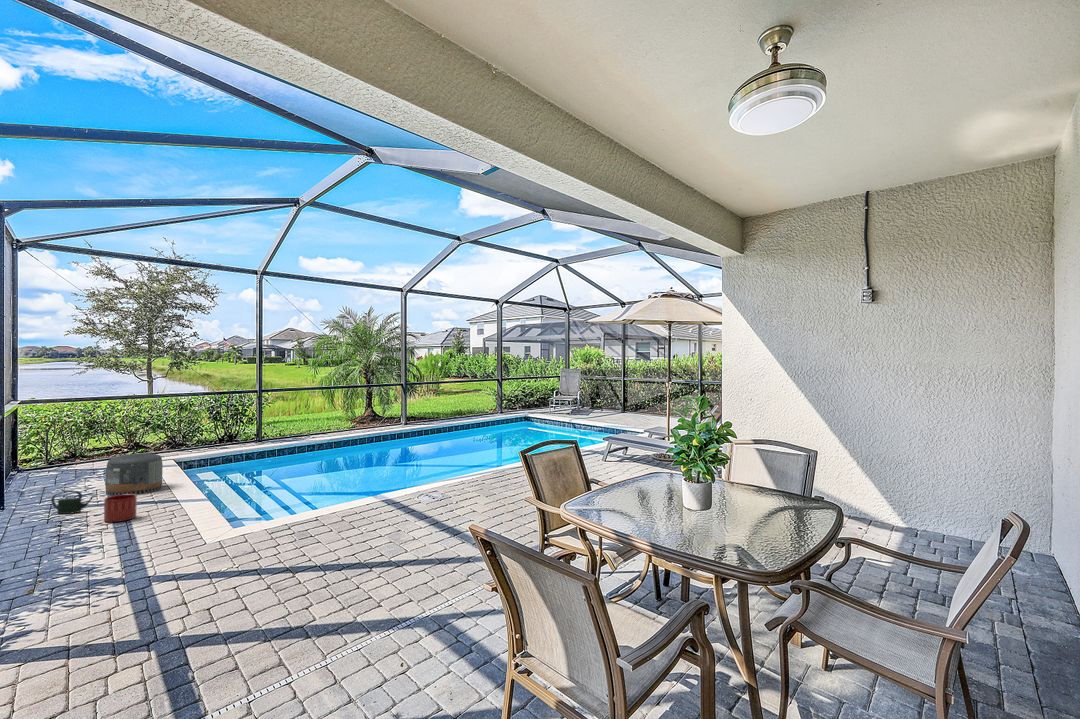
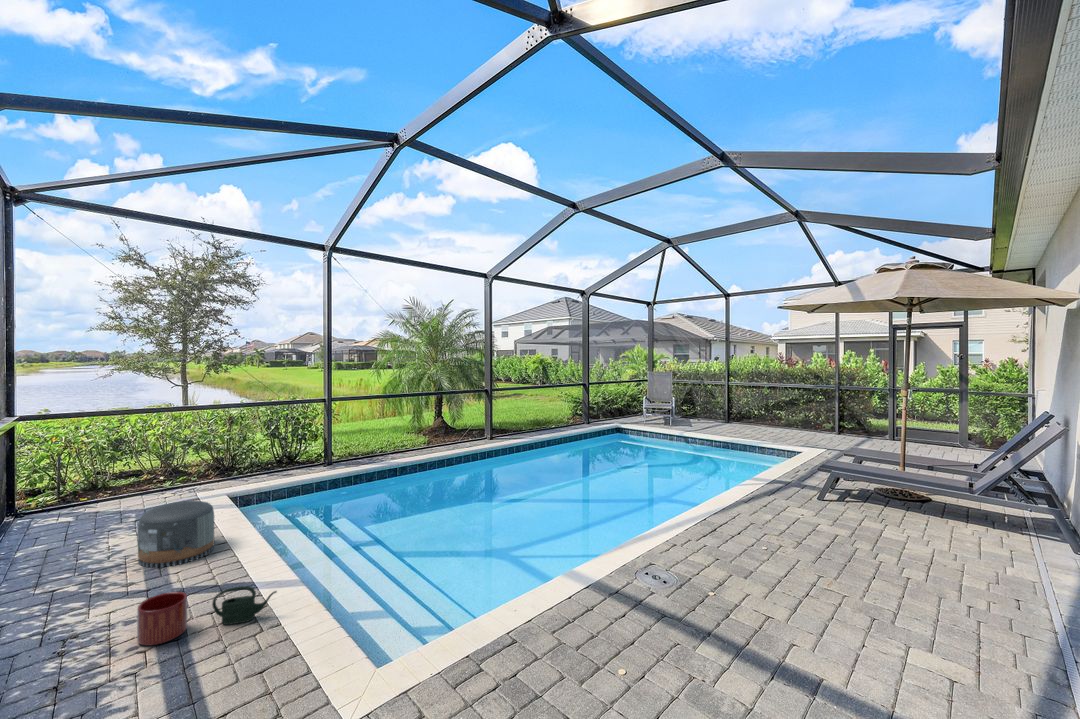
watering can: present [51,491,96,514] -> present [212,586,277,625]

